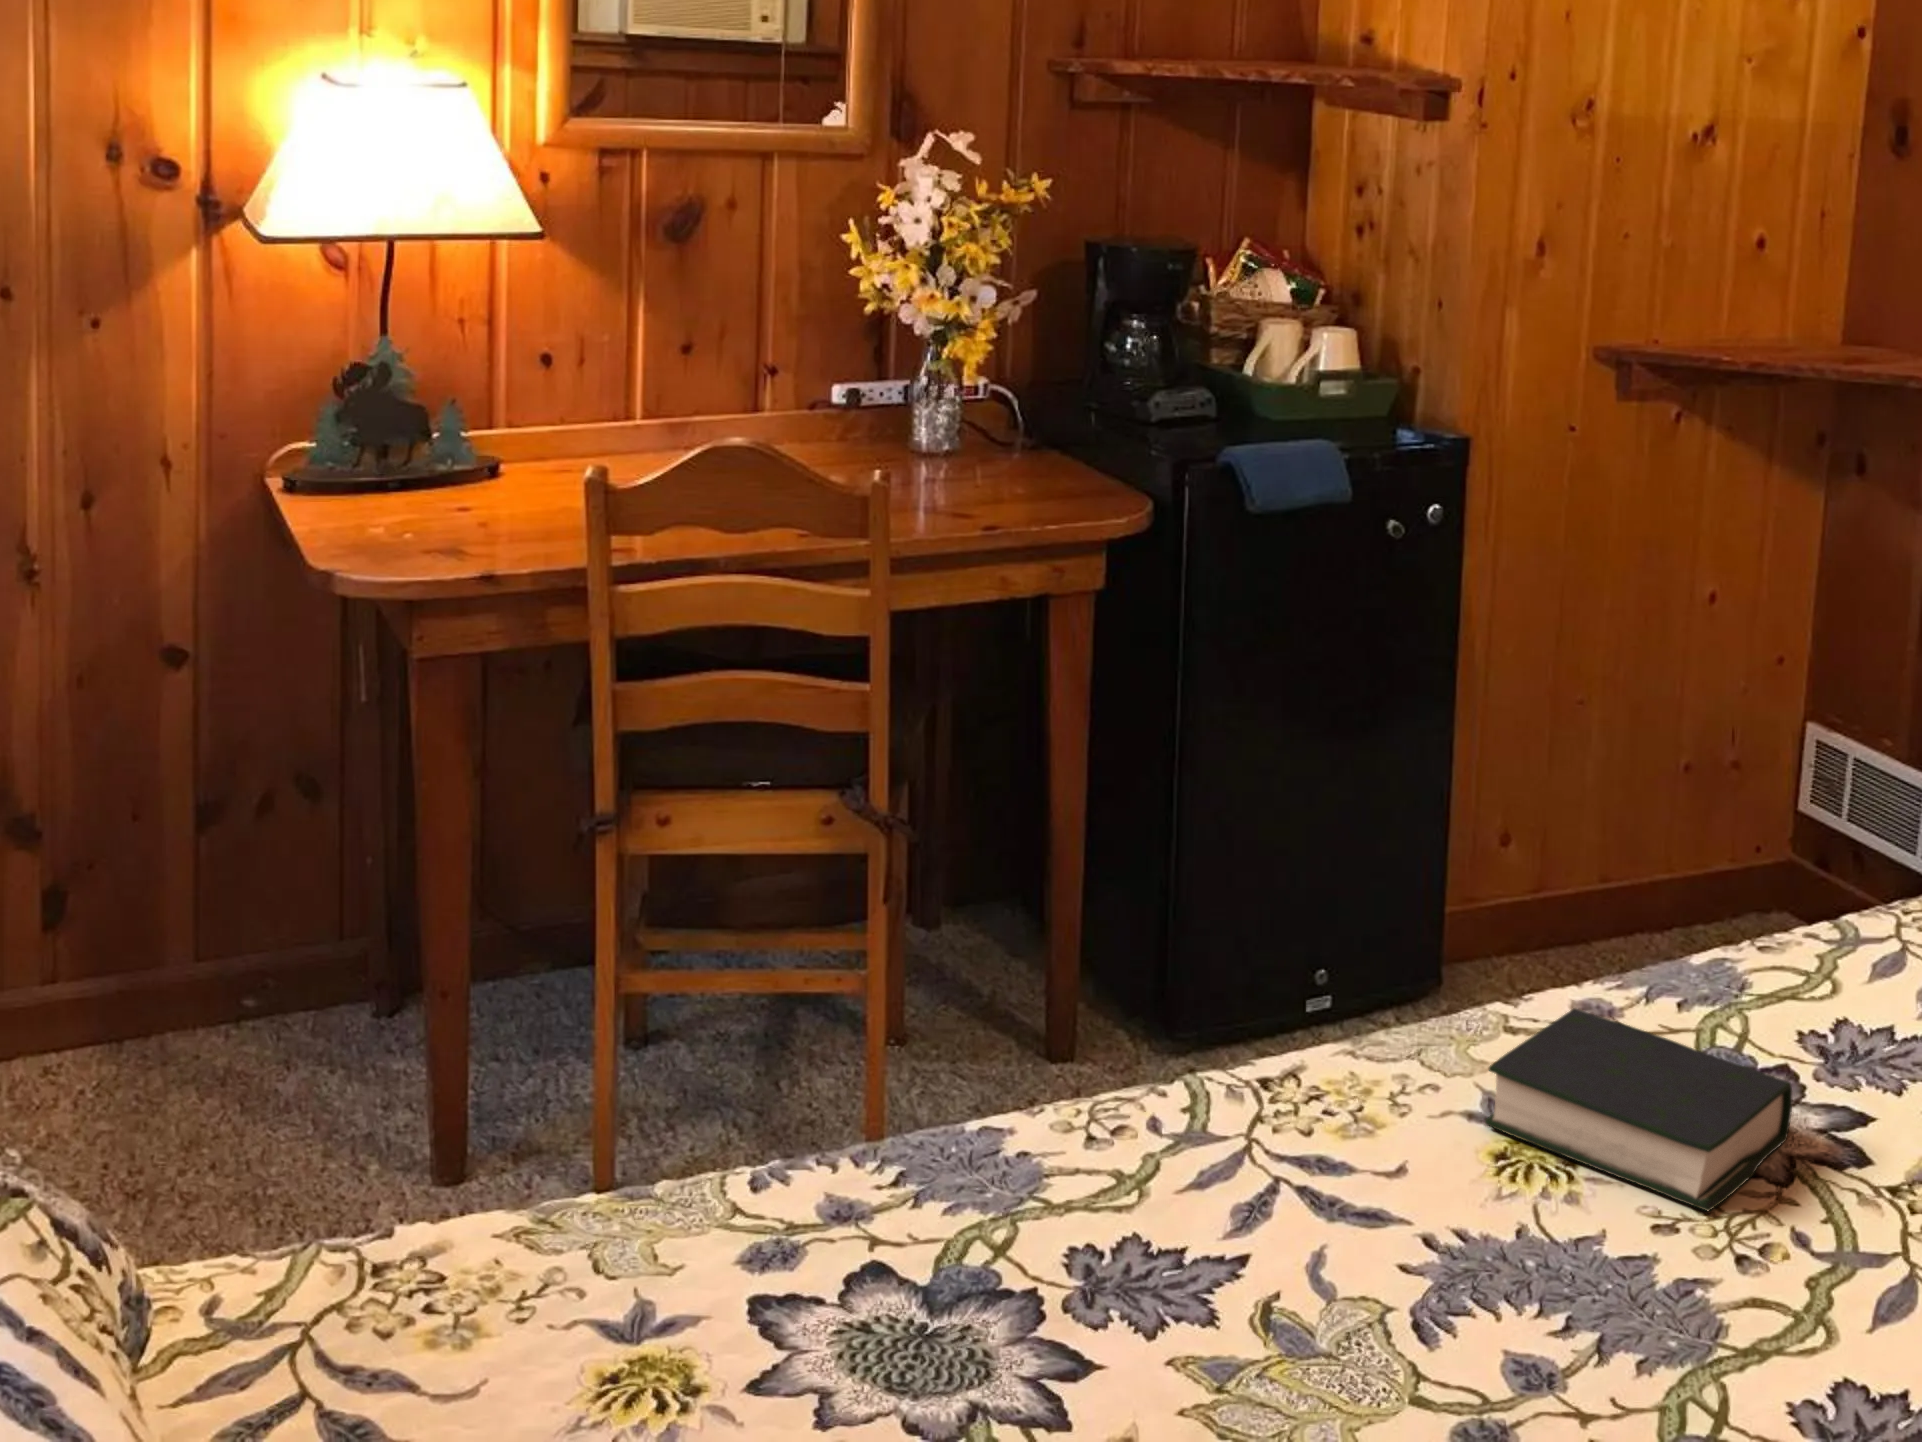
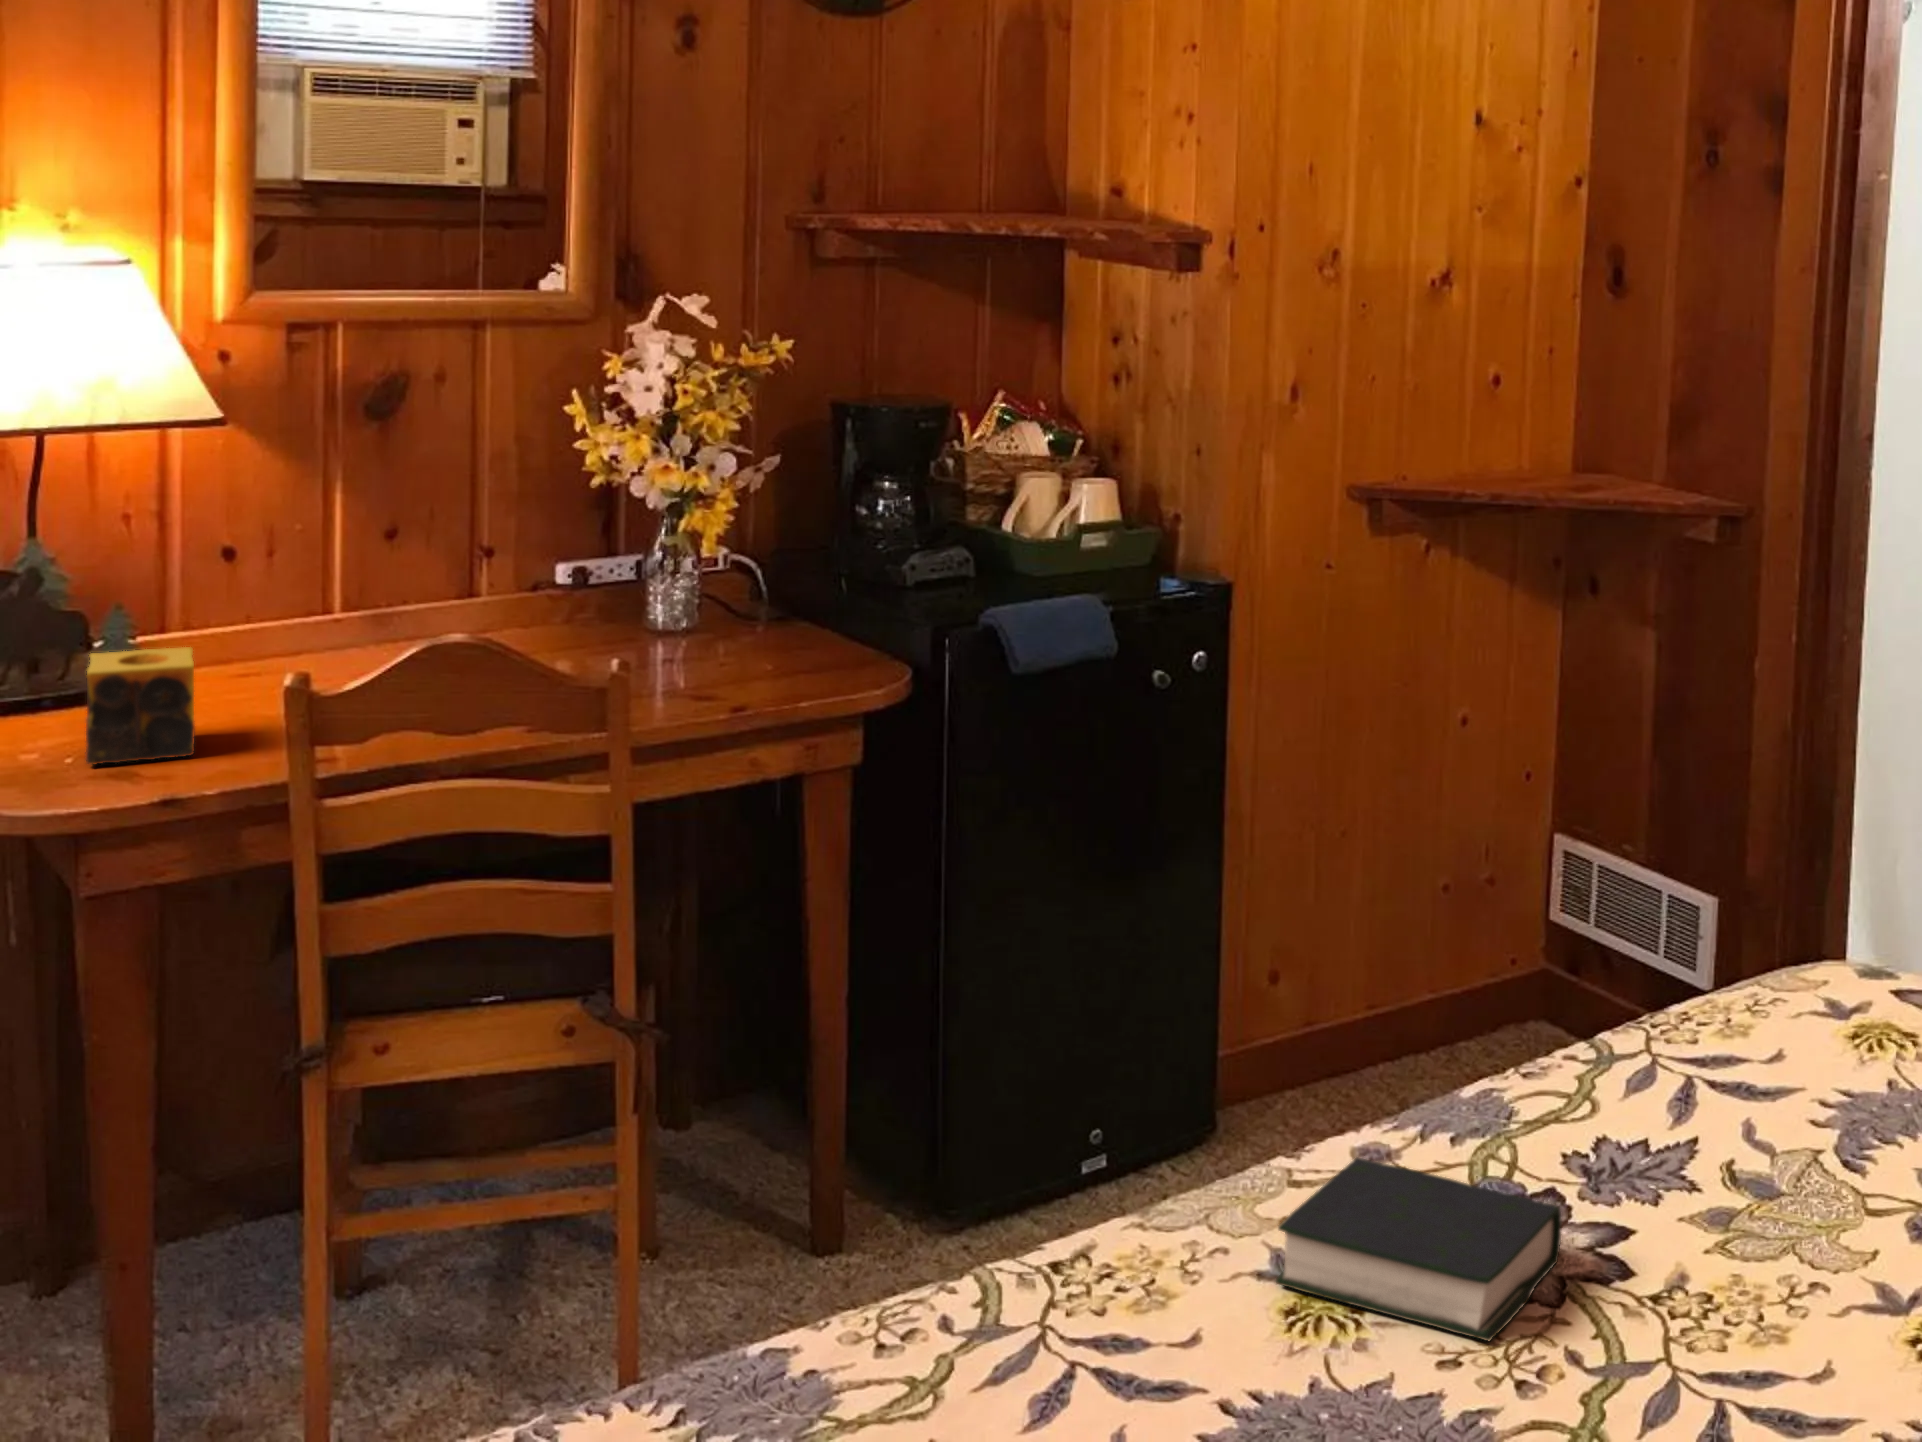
candle: none [428,439,518,539] -> present [86,647,195,764]

